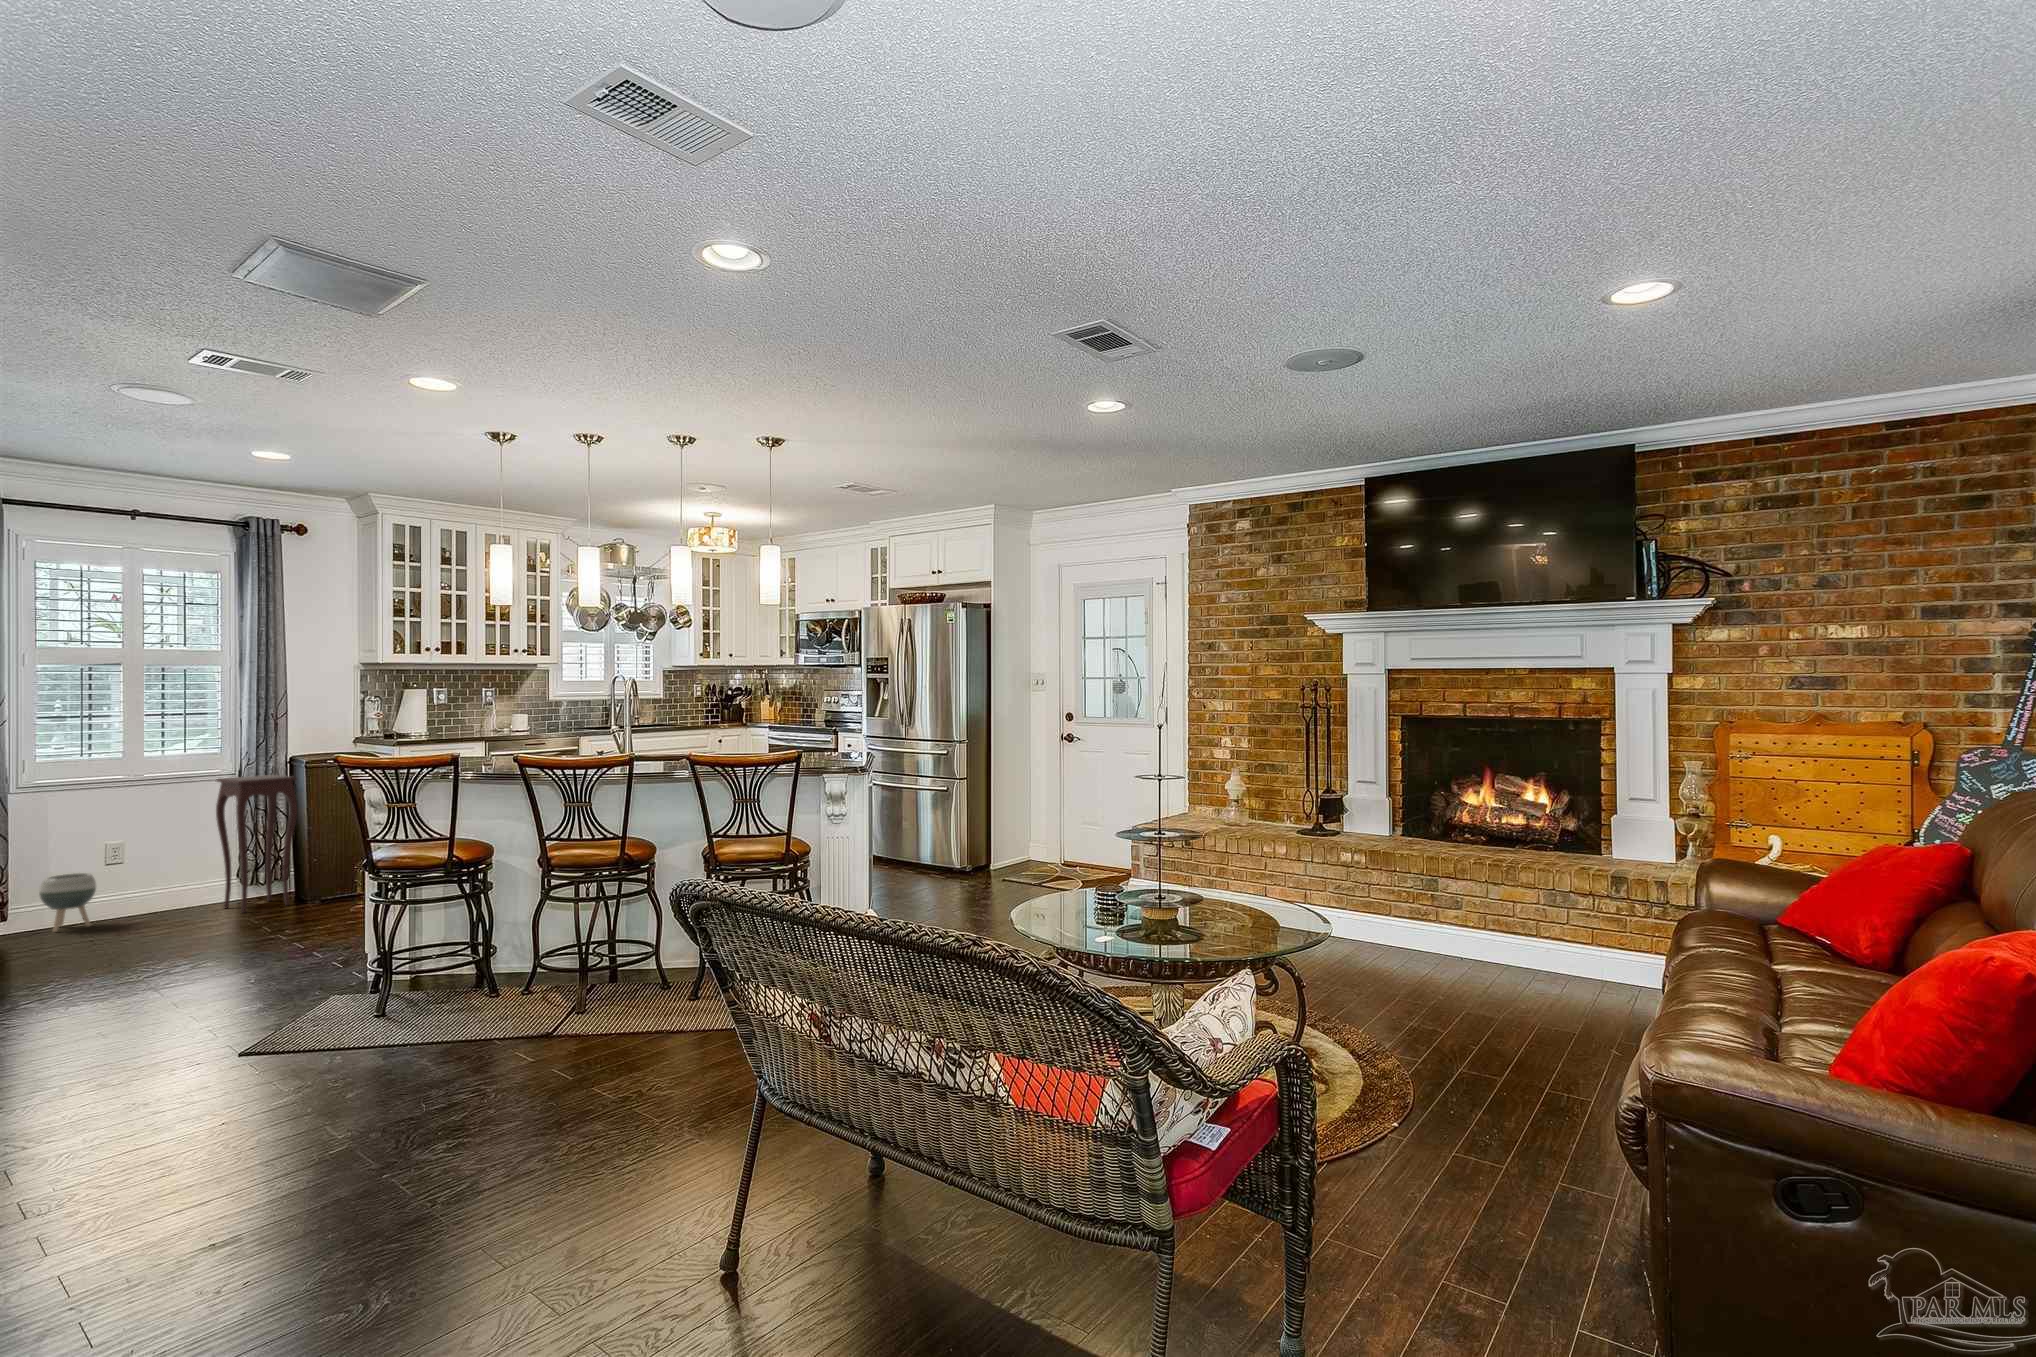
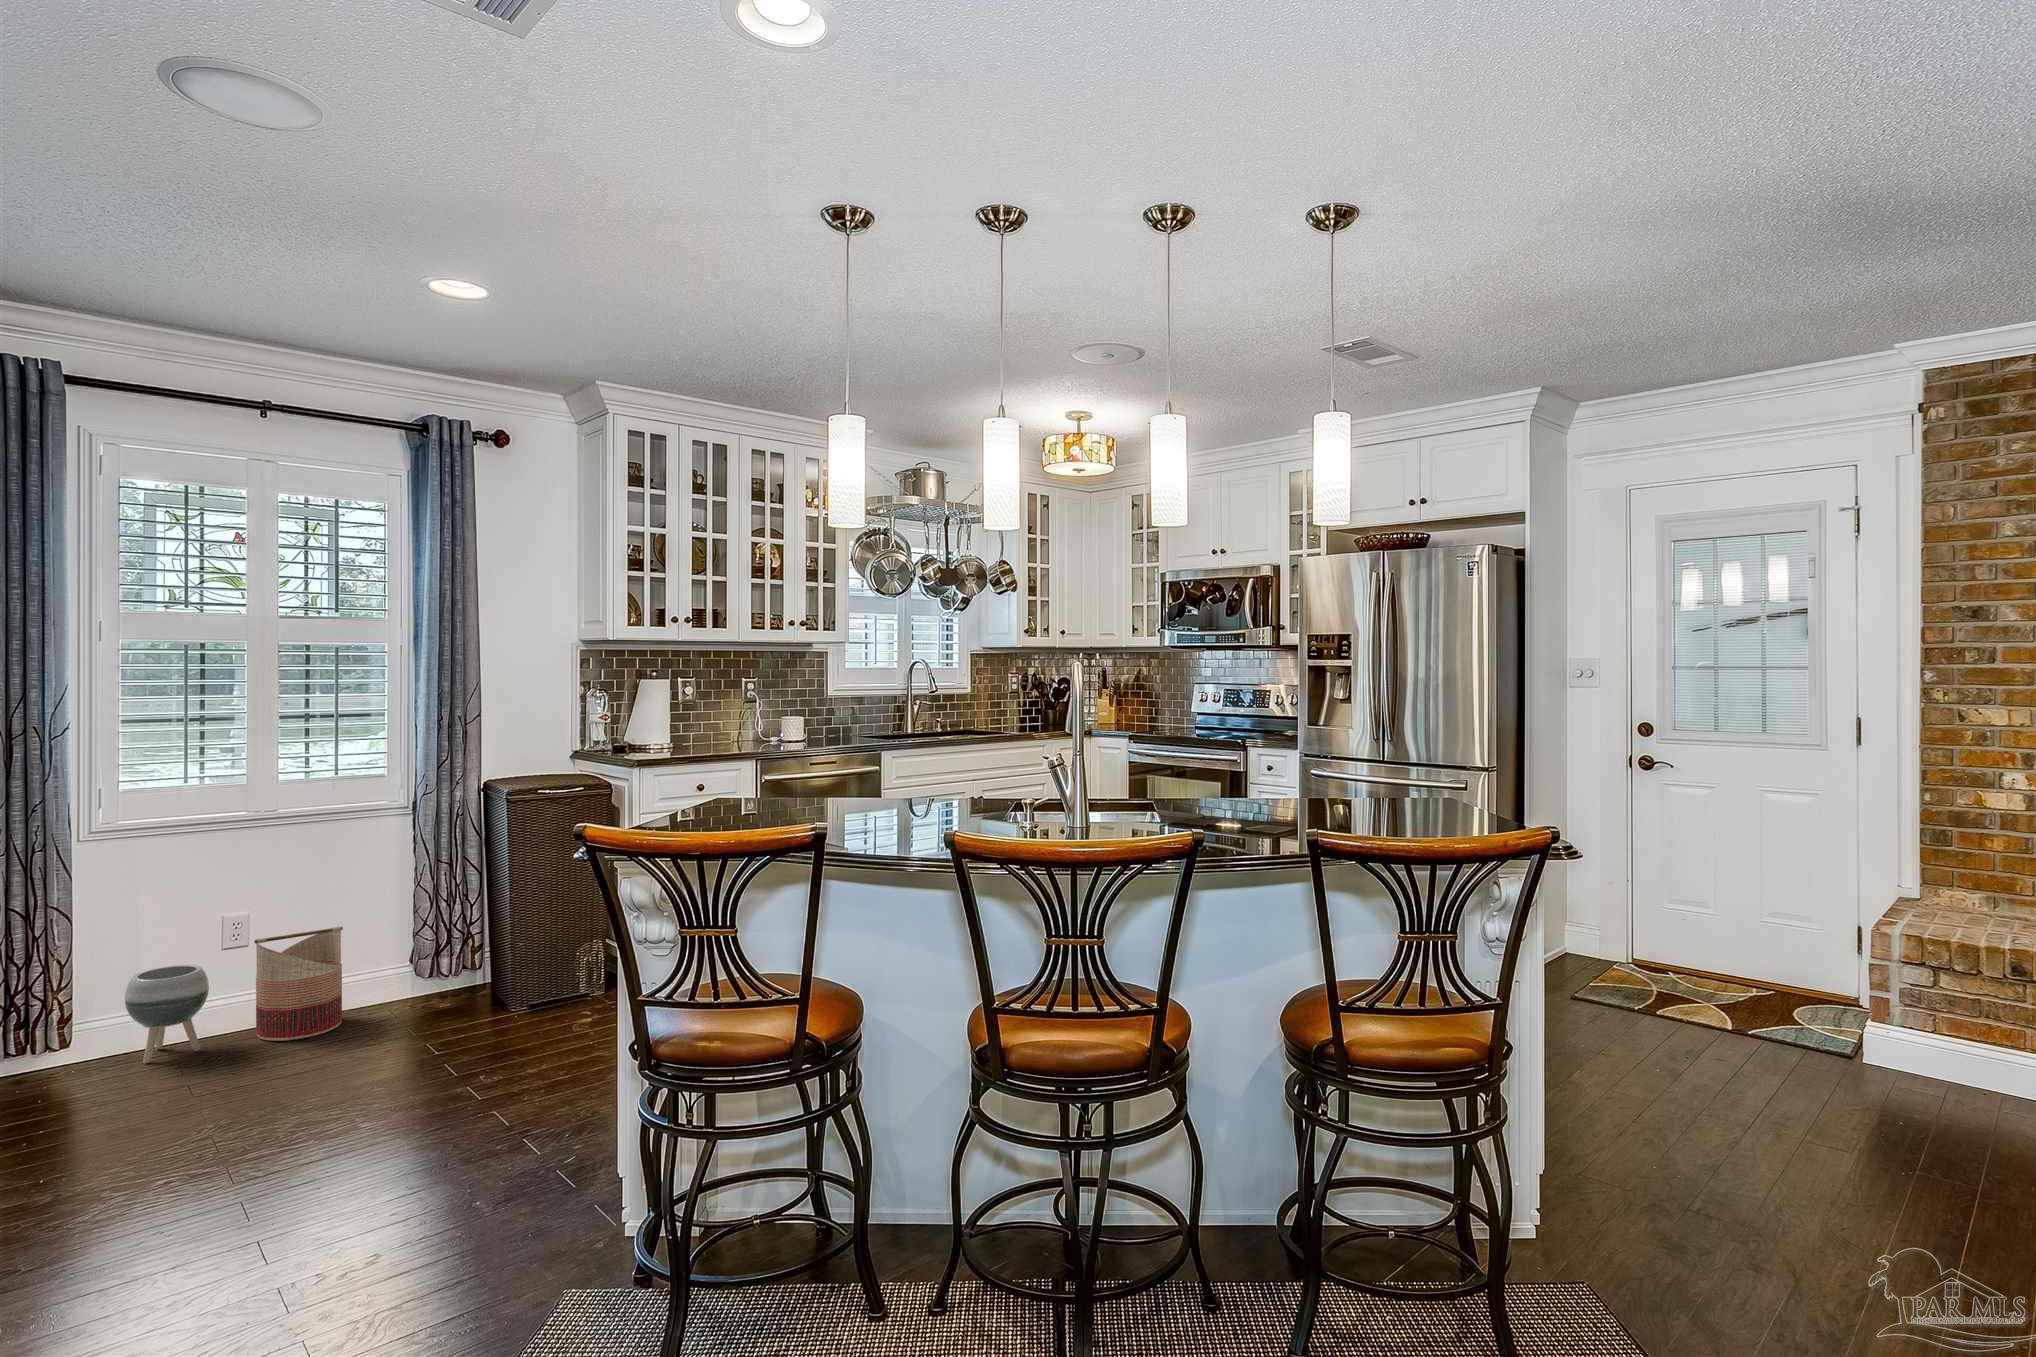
side table: present [216,775,297,913] -> none [380,810,495,1031]
basket: none [128,850,189,920] -> present [254,927,343,1041]

